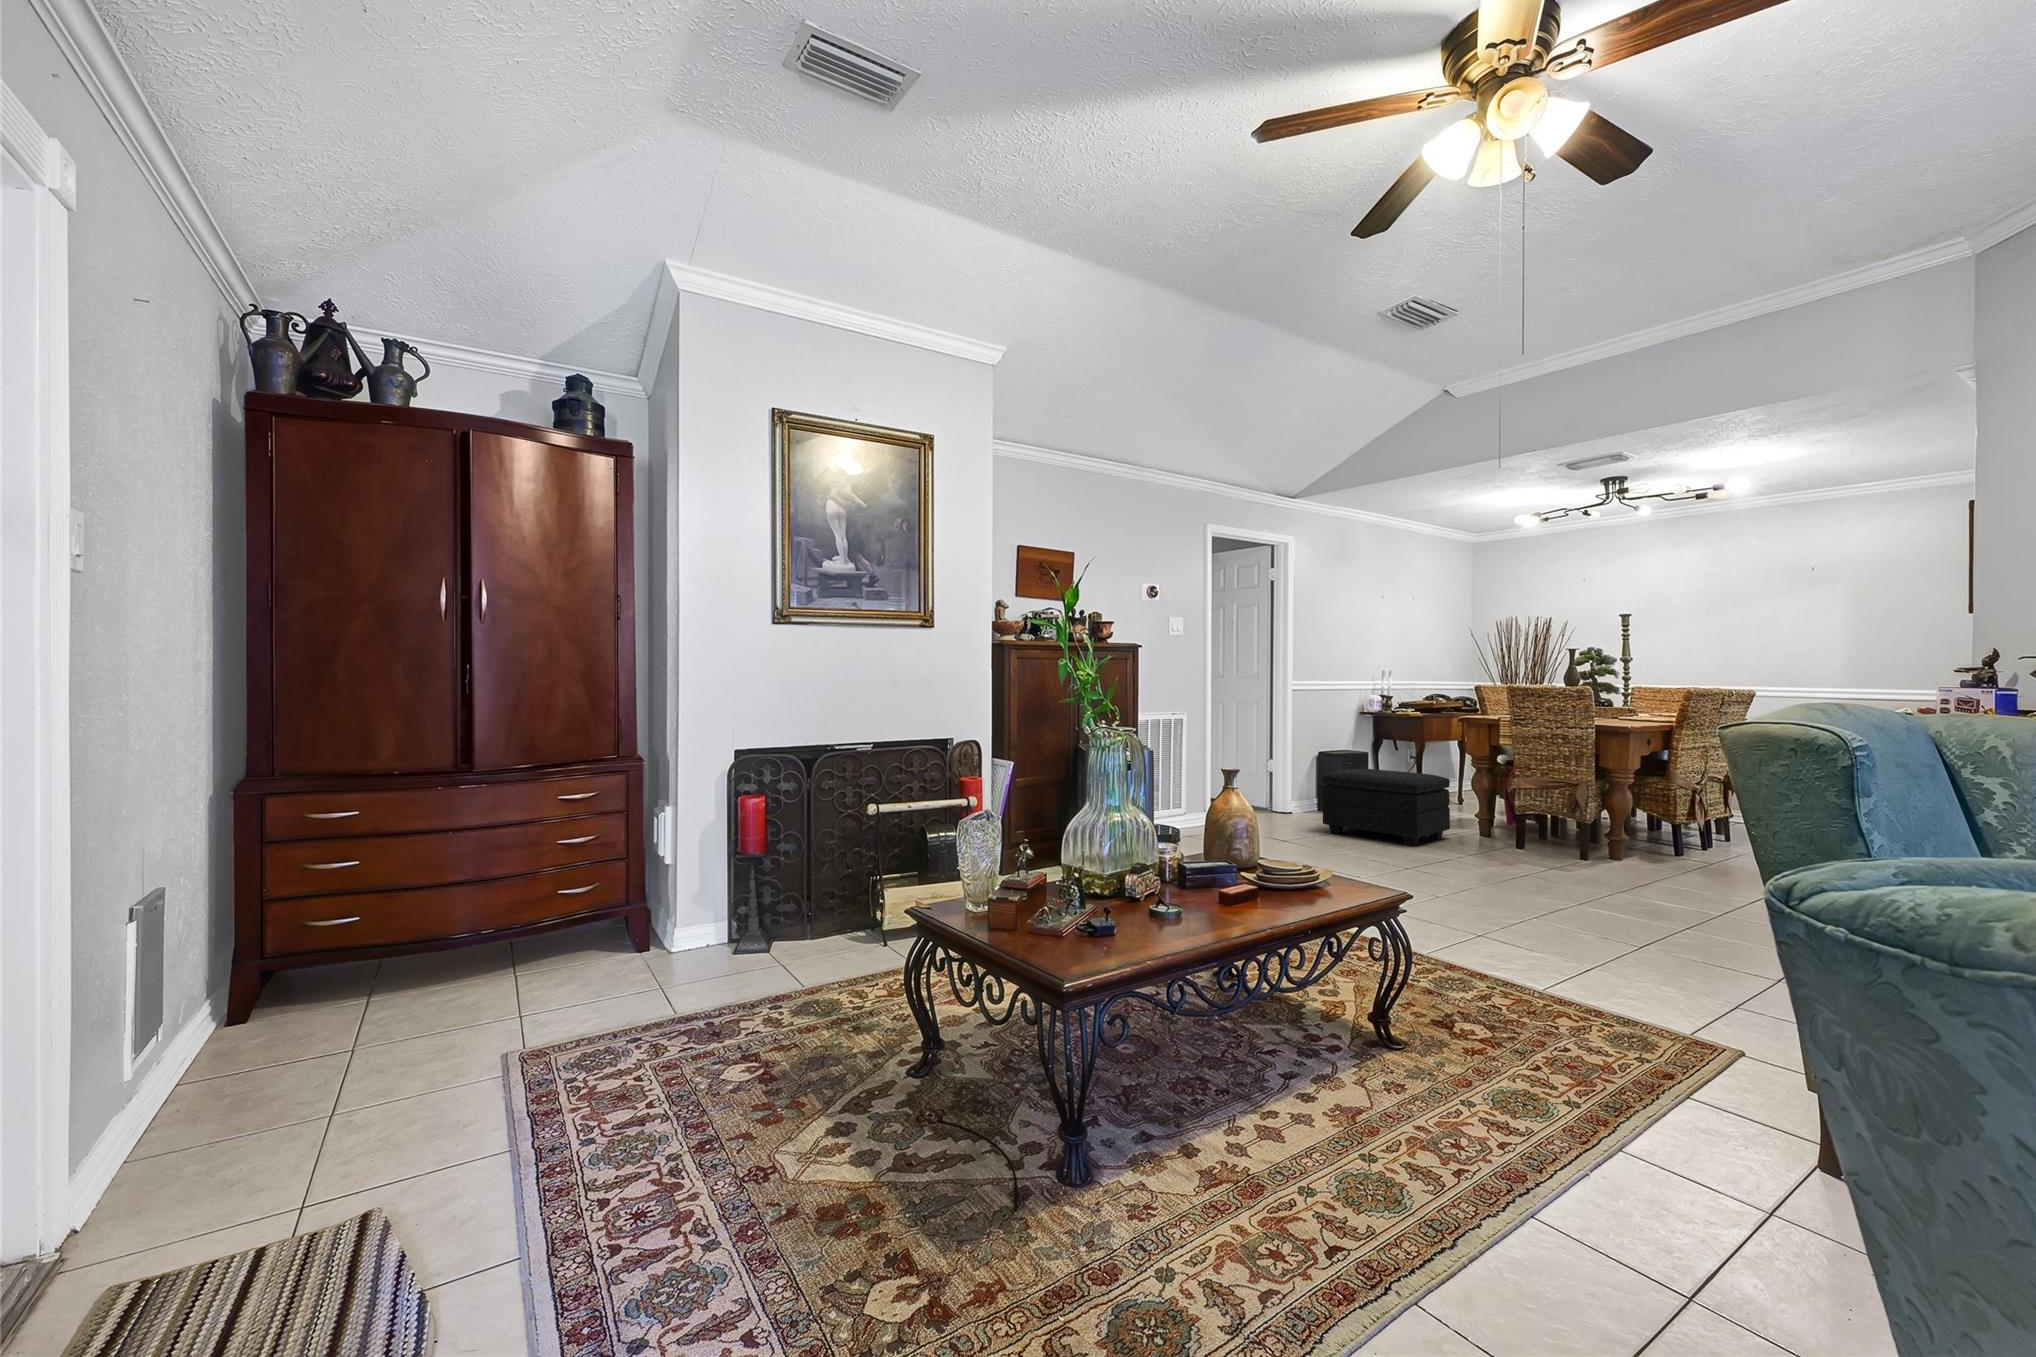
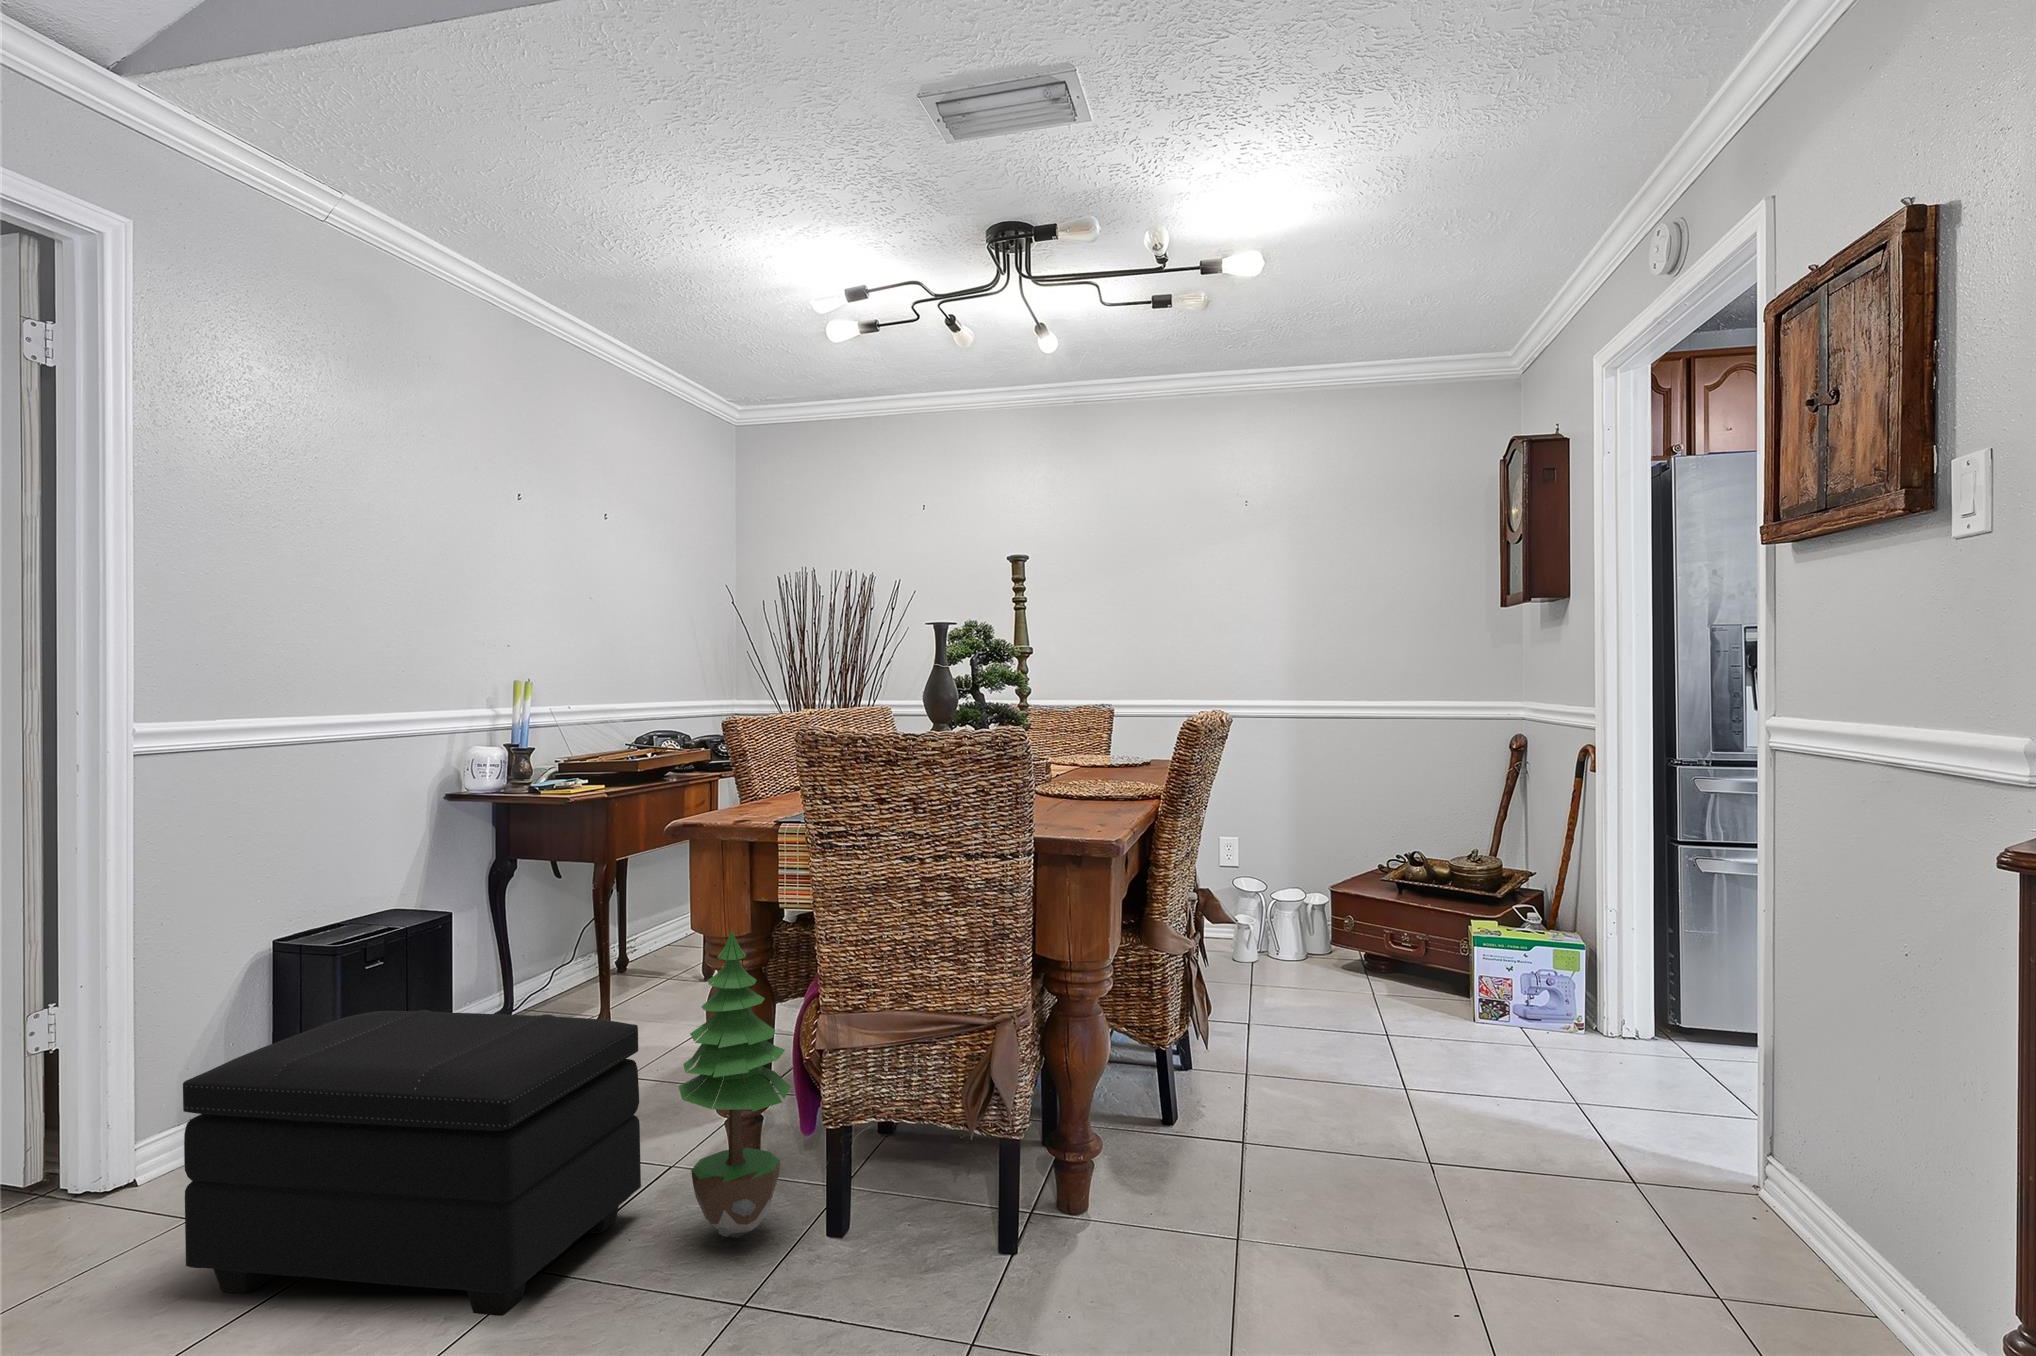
potted tree: none [1464,749,1504,845] -> present [679,931,791,1238]

